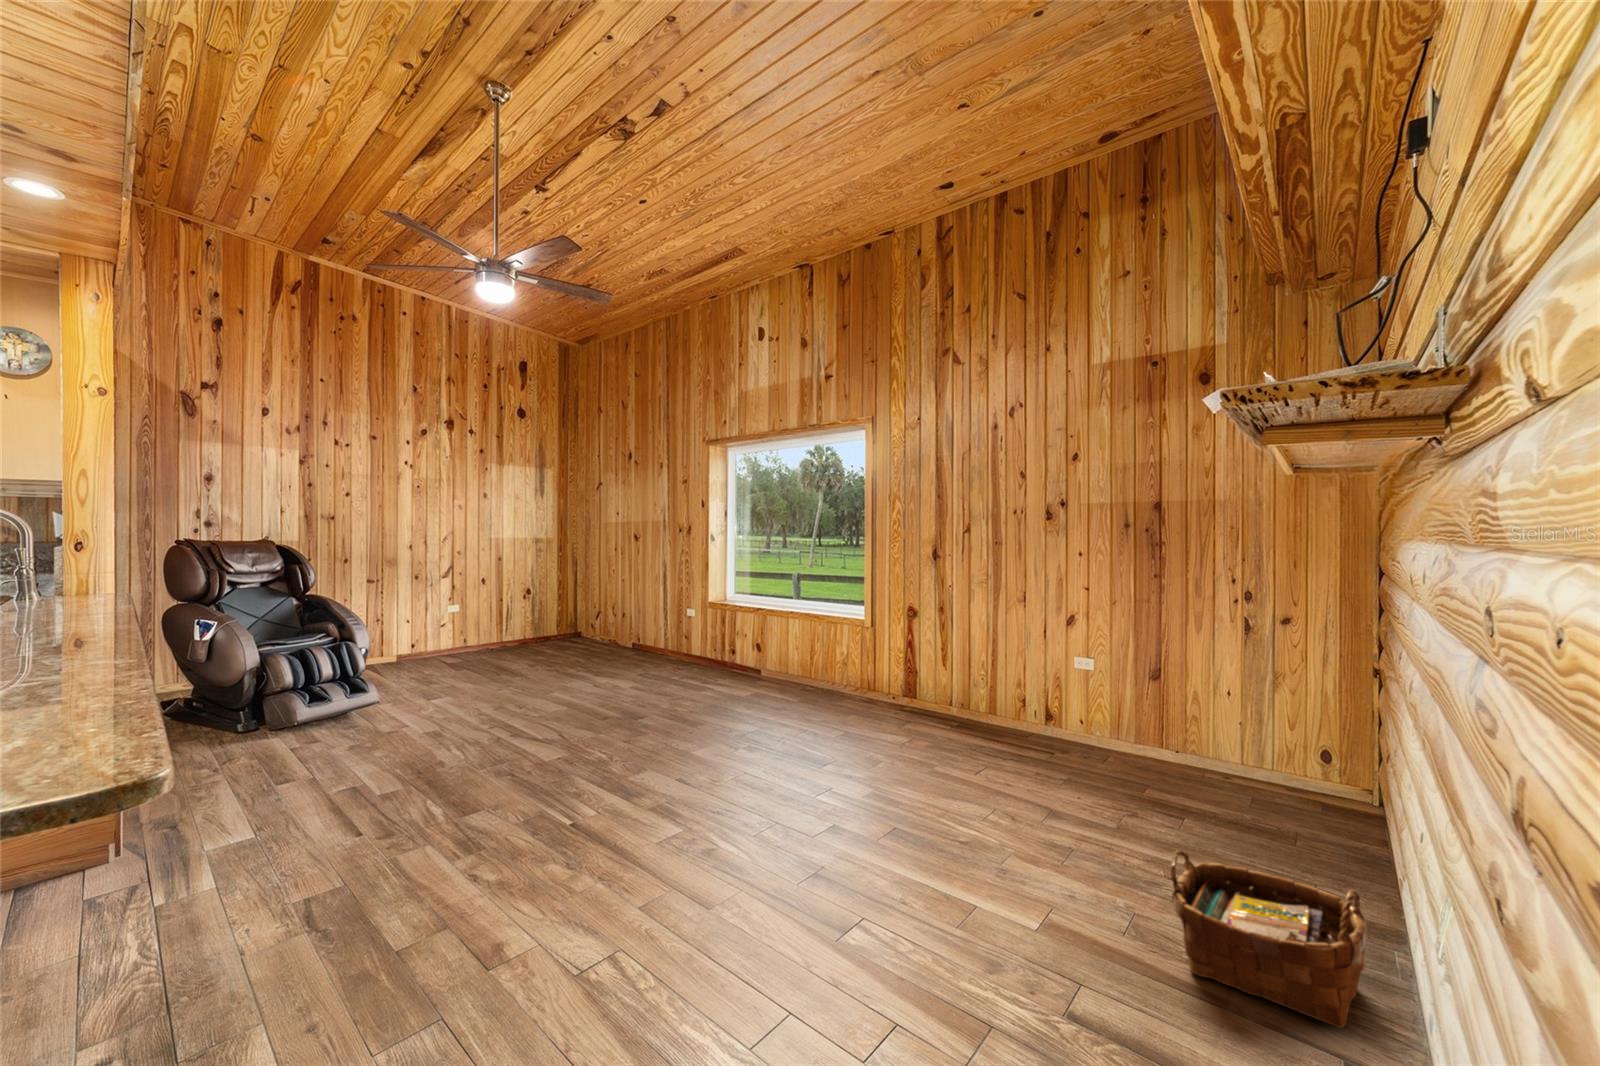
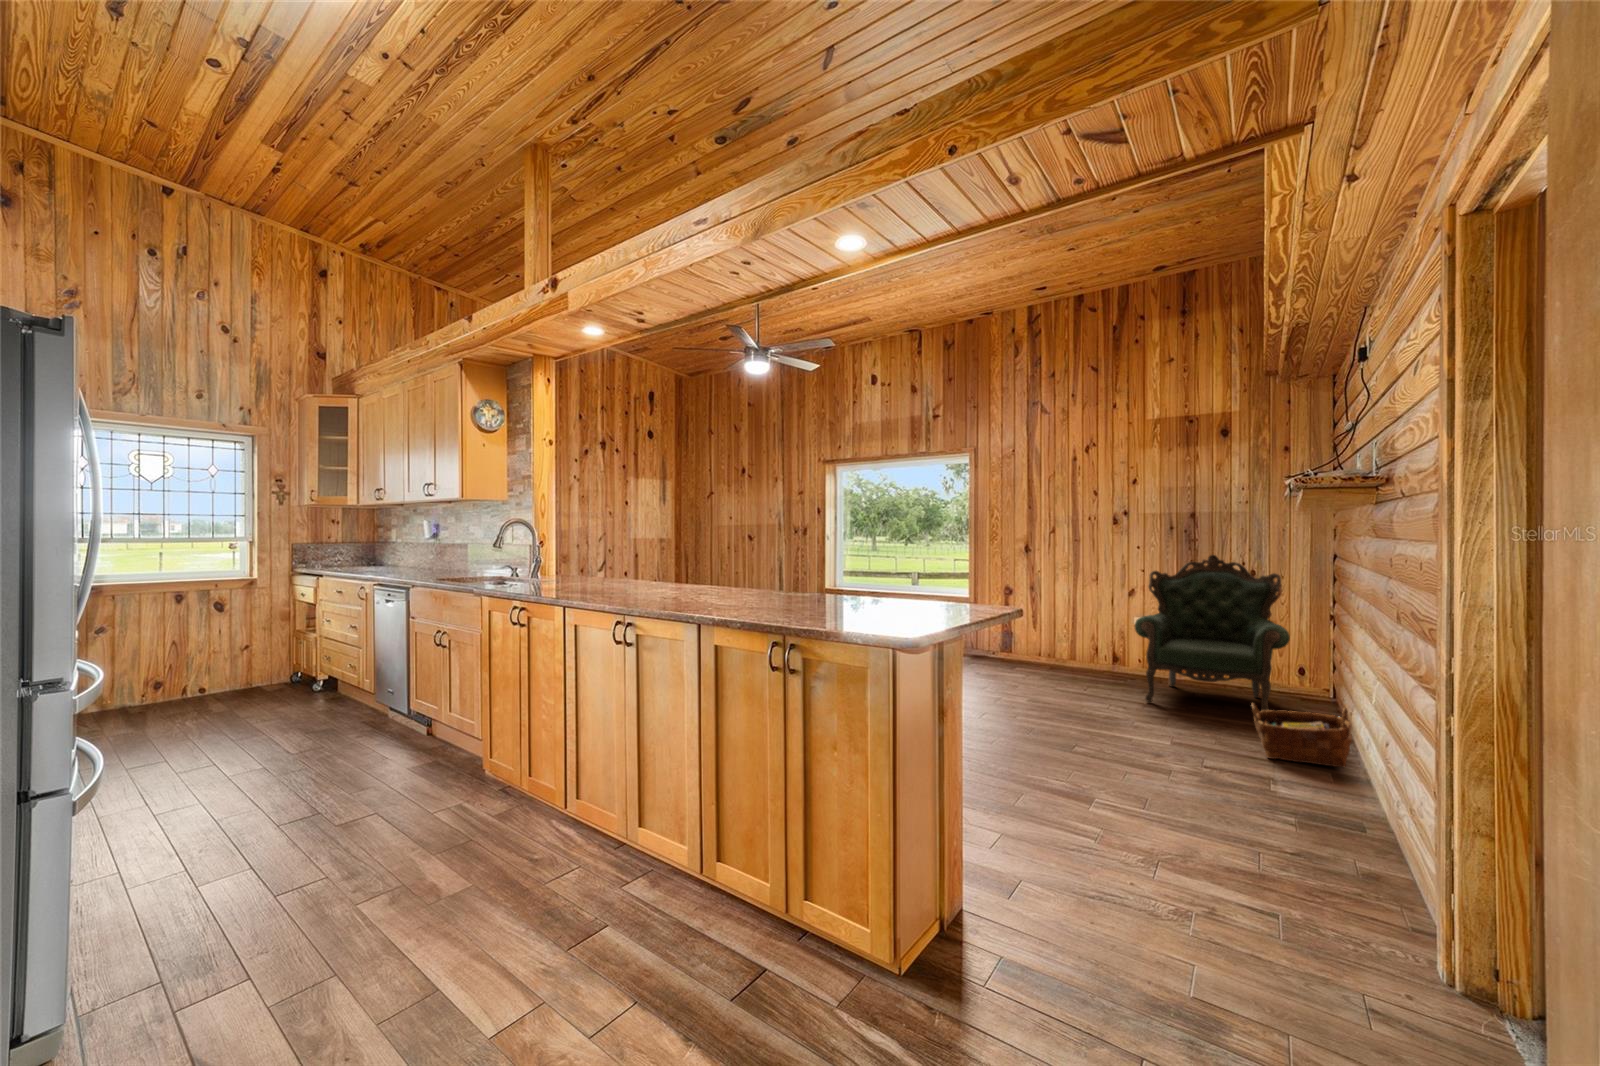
armchair: none [1038,566,1289,856] -> present [1135,554,1290,711]

